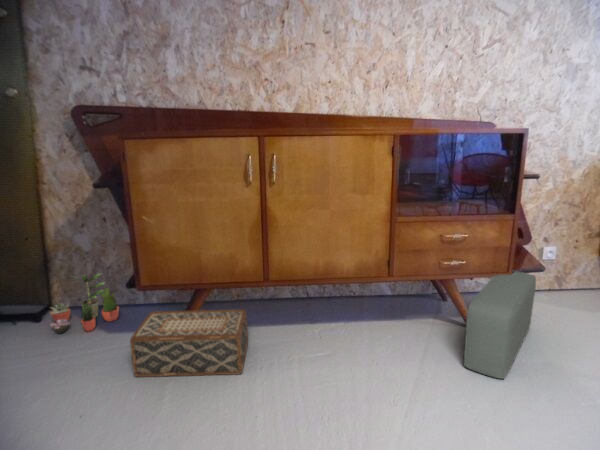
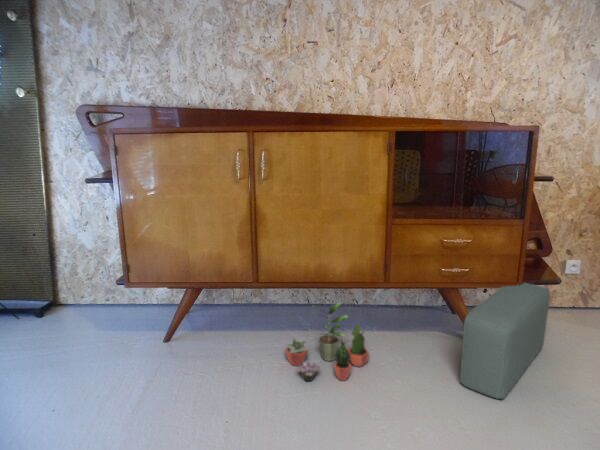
potted plant: present [50,273,119,334] -> present [285,303,369,381]
woven basket: present [130,309,248,377] -> none [113,310,237,378]

